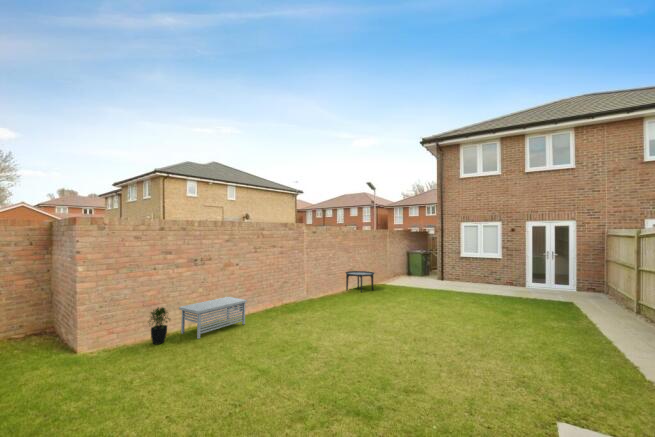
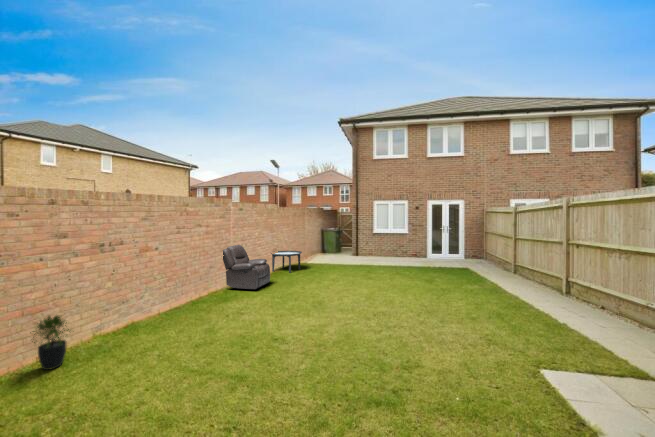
chair: none [293,264,336,305] -> present [223,245,270,289]
storage bench: present [179,297,247,339] -> none [79,291,178,351]

